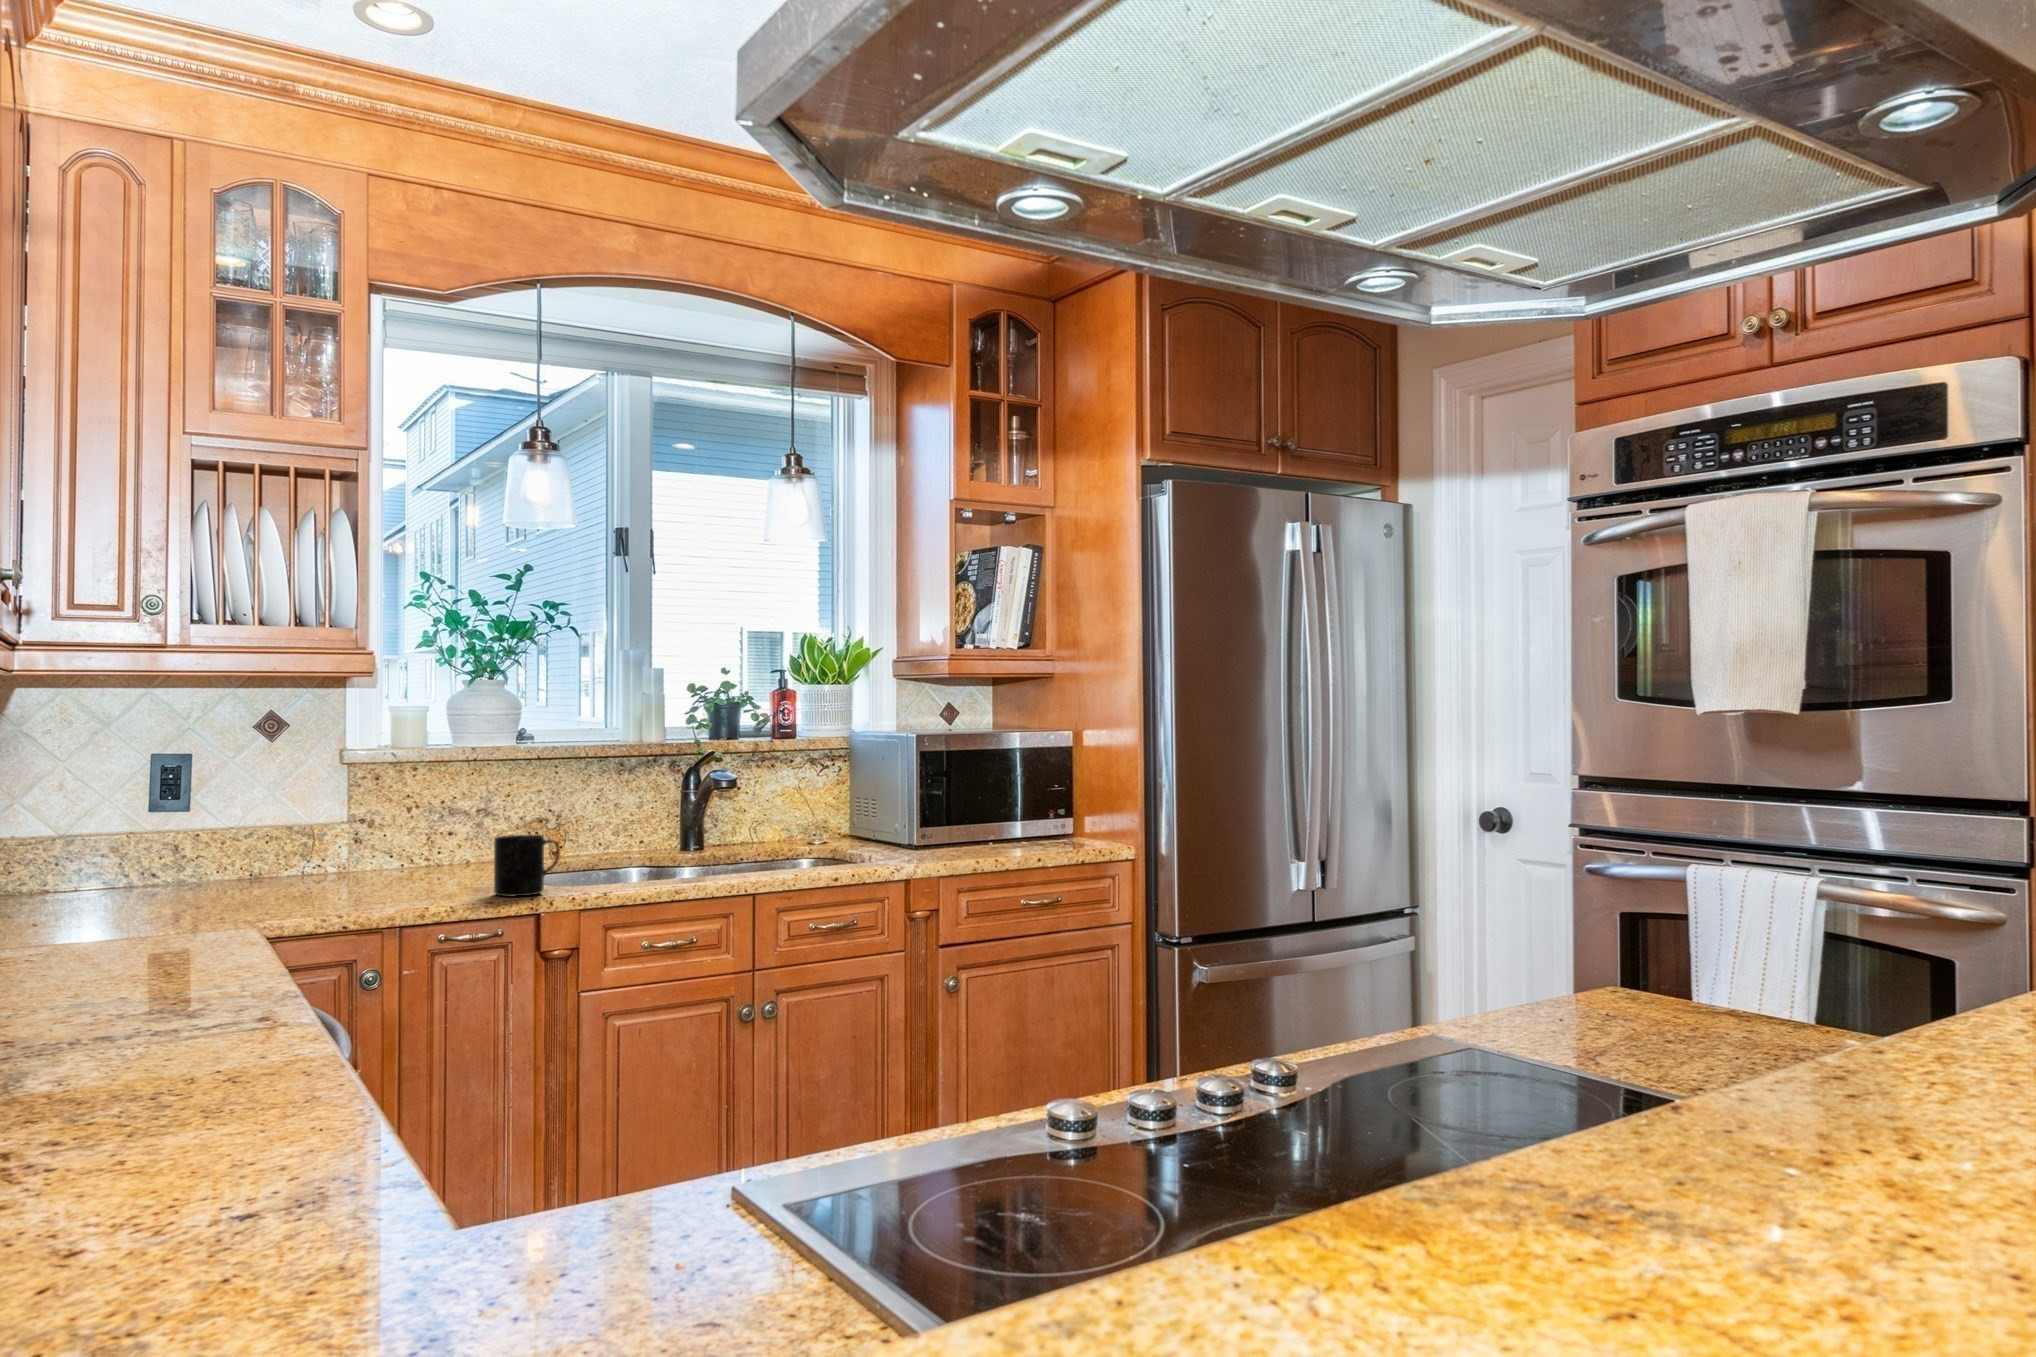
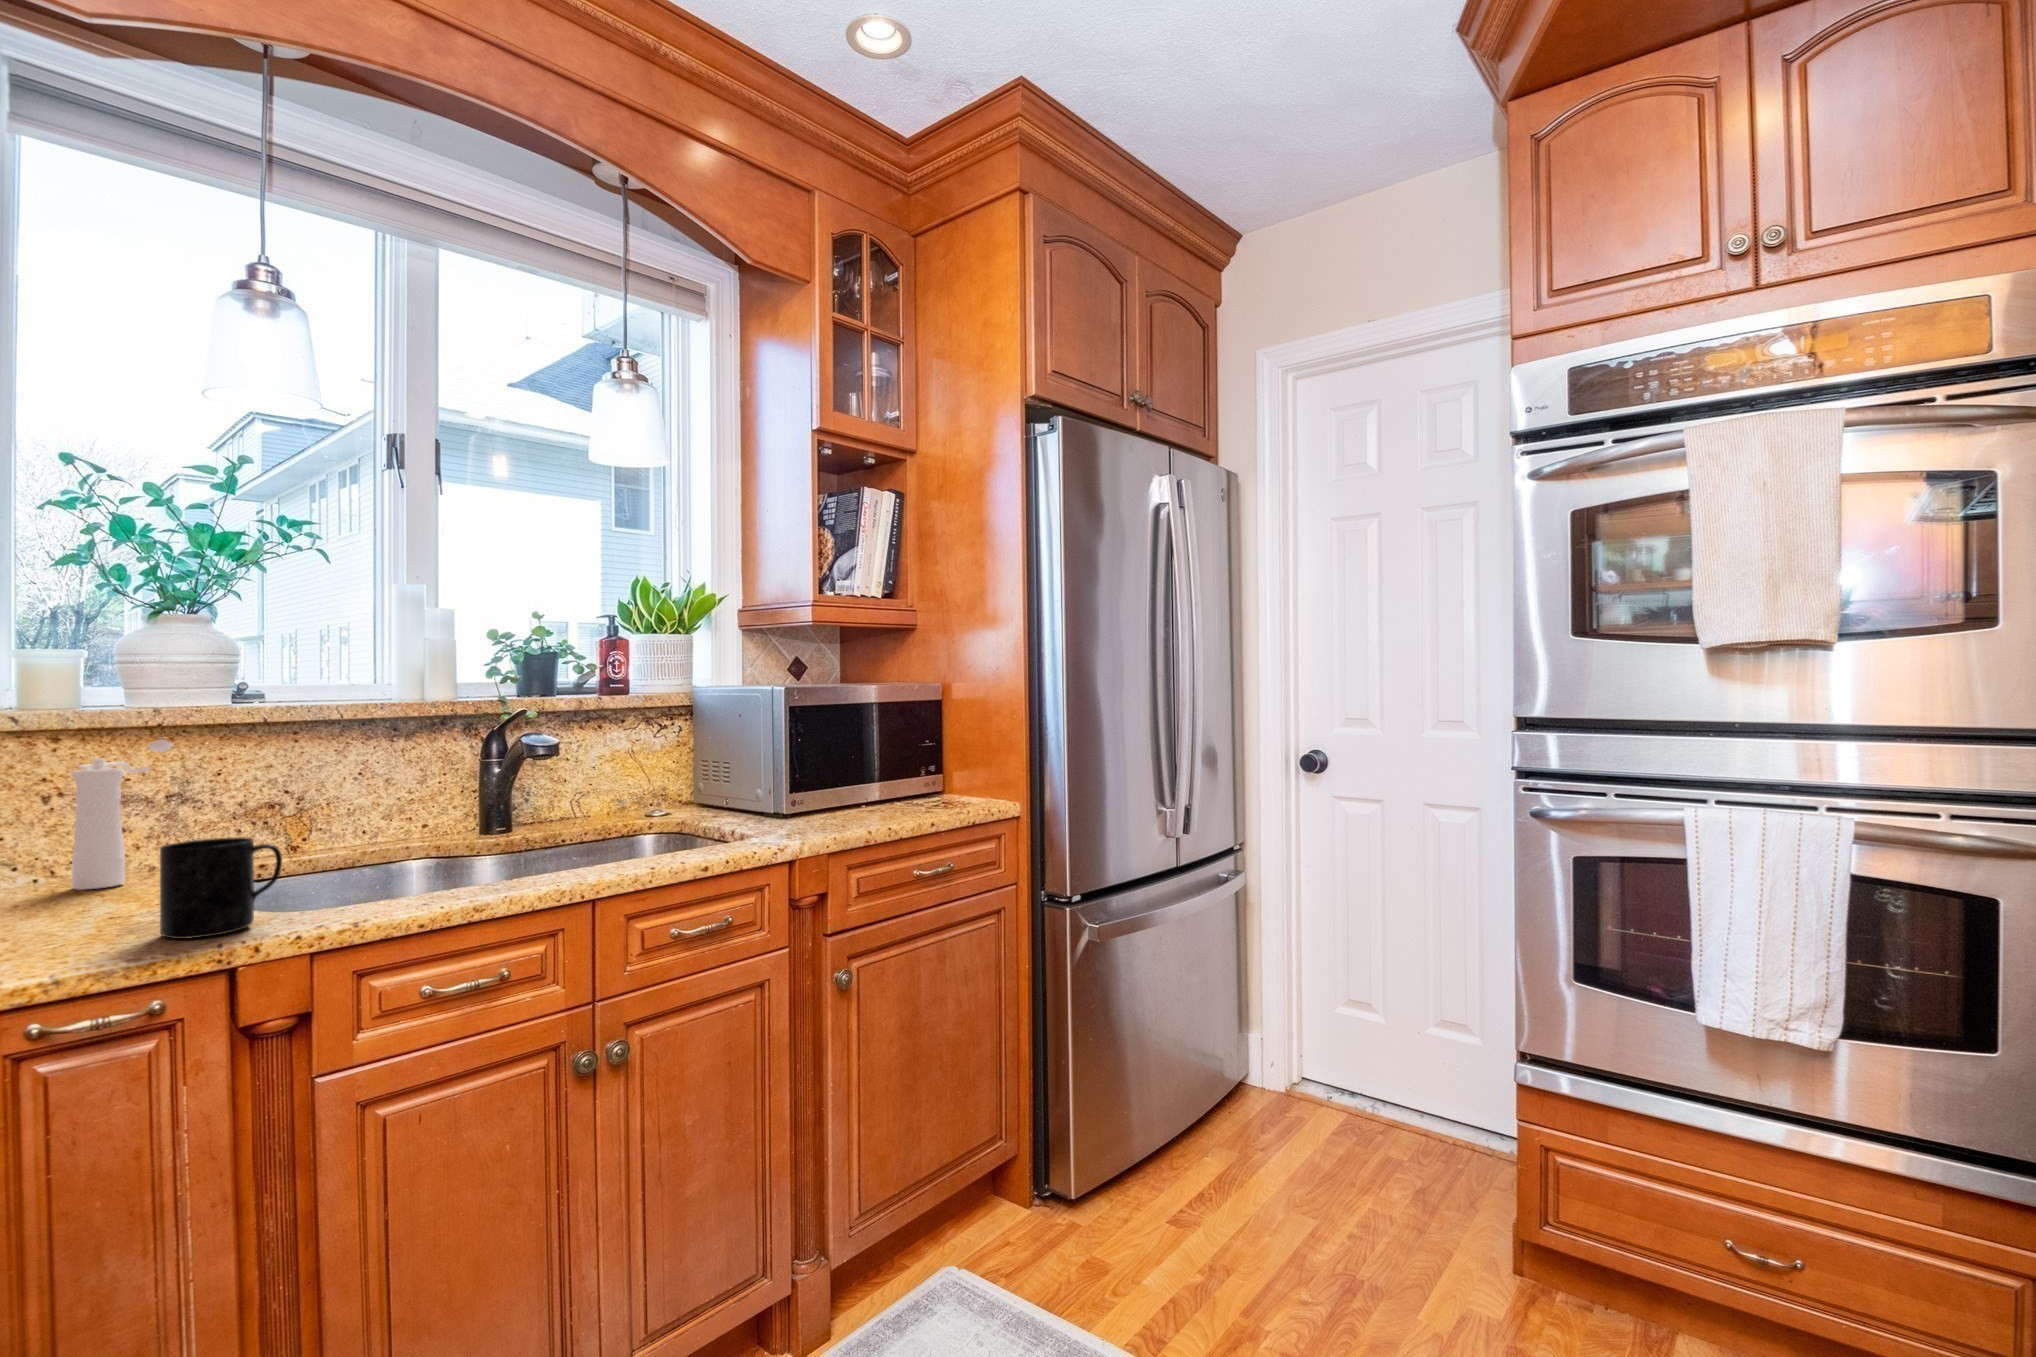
pepper mill: none [426,768,483,872] -> present [72,739,173,890]

